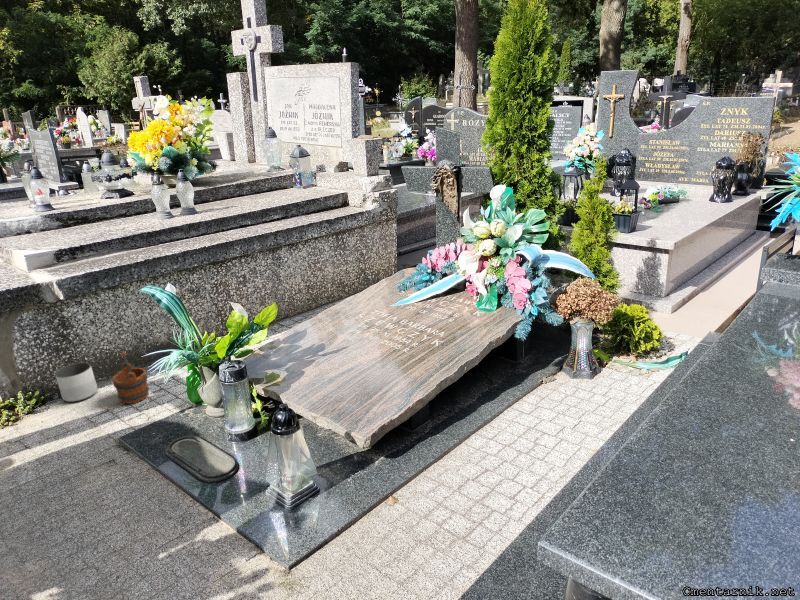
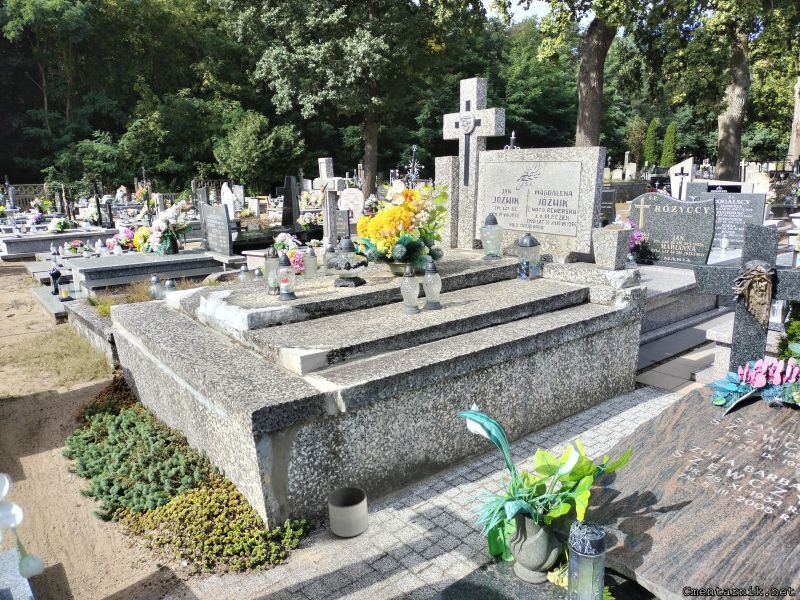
wooden bucket: present [113,351,149,404] -> none [399,481,437,548]

